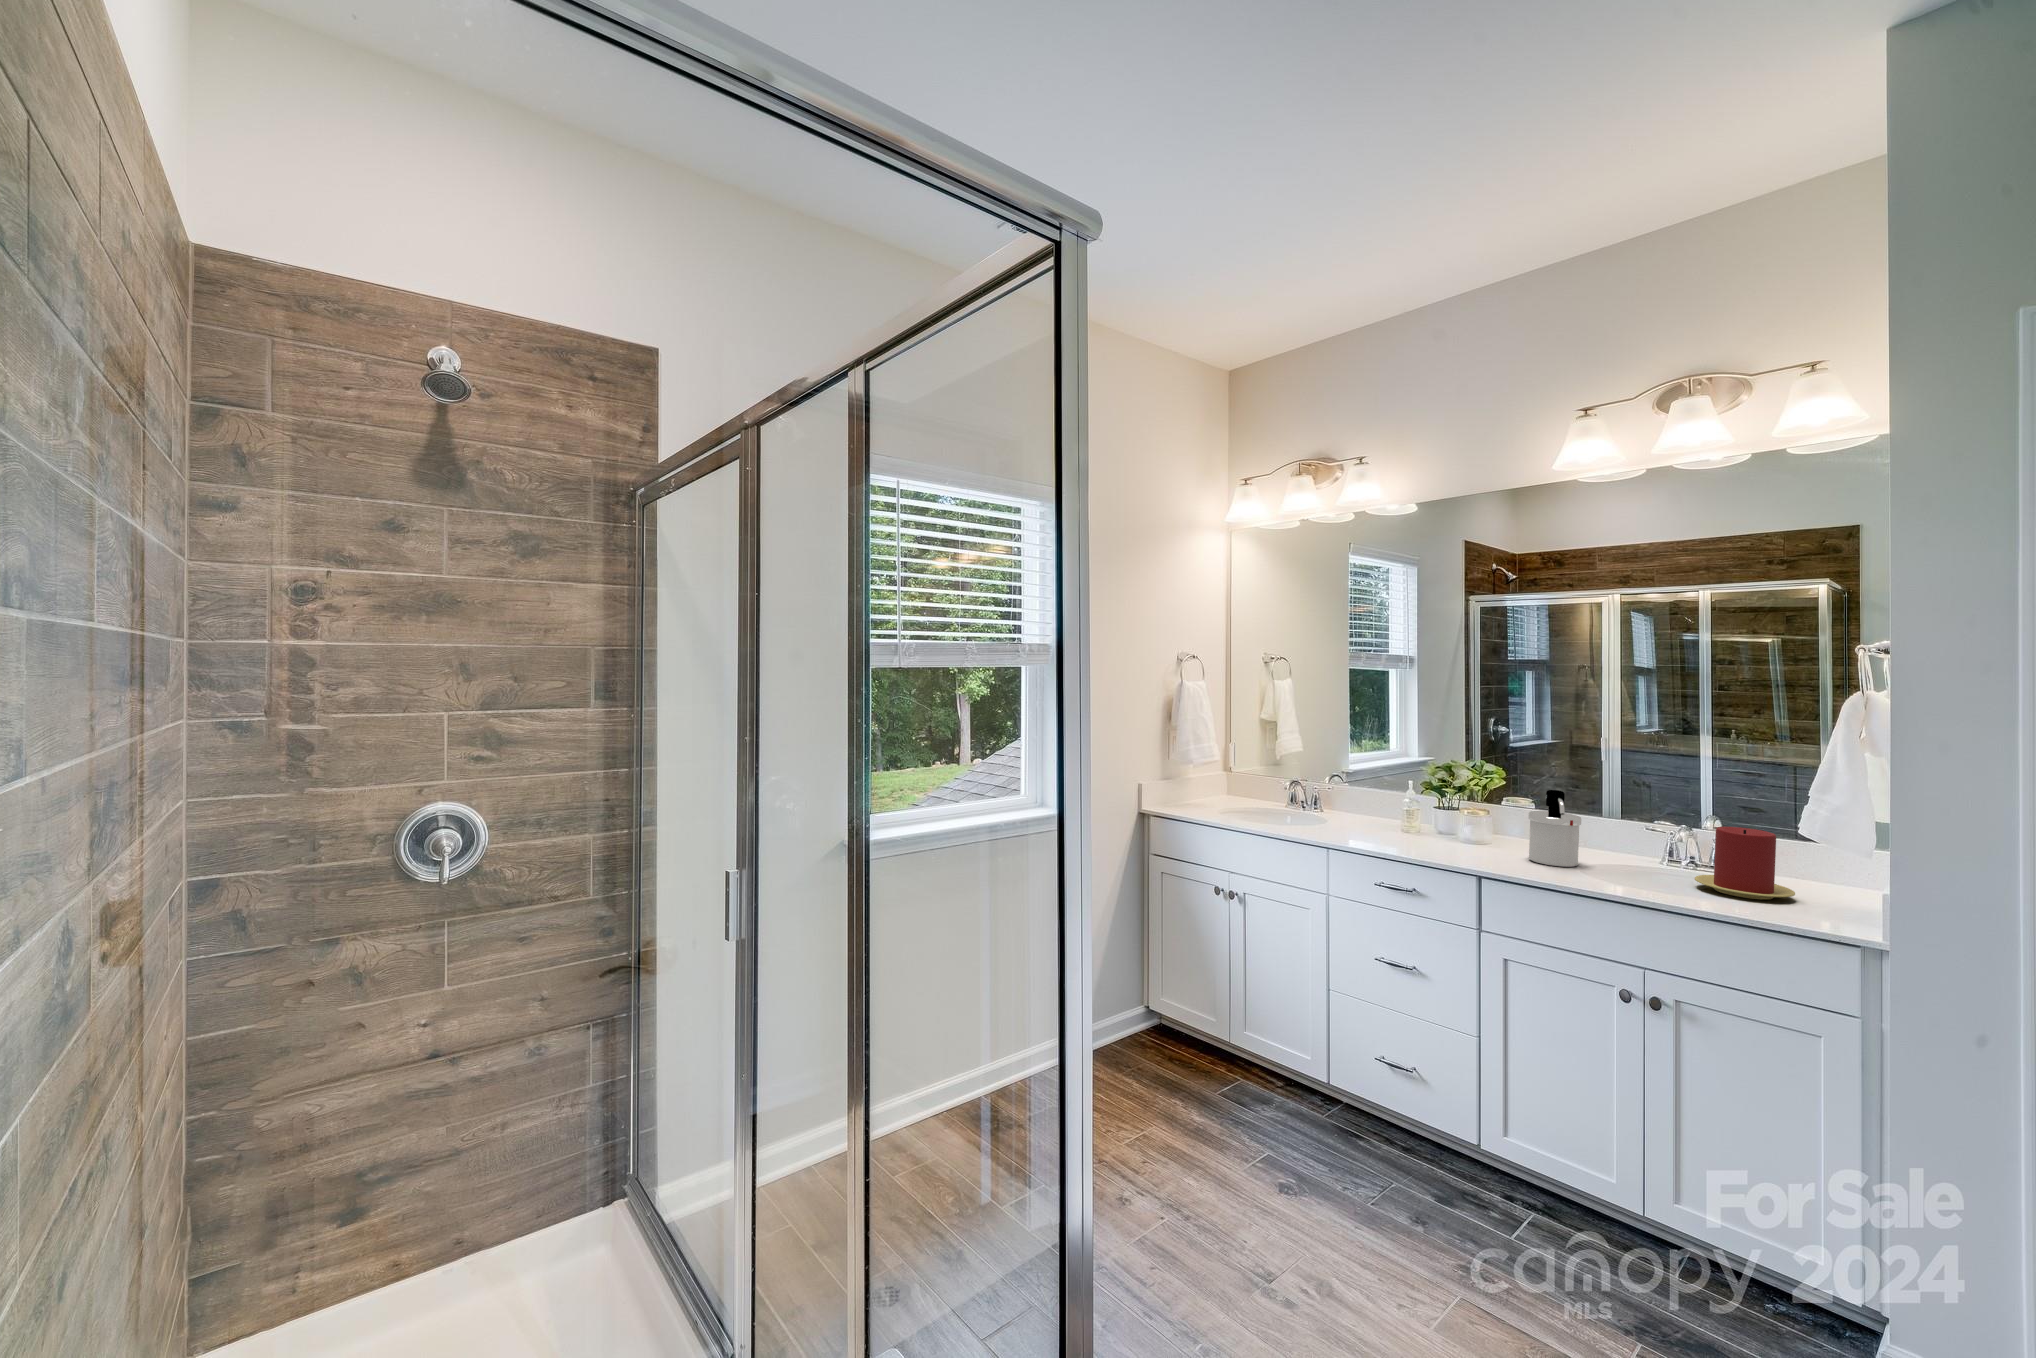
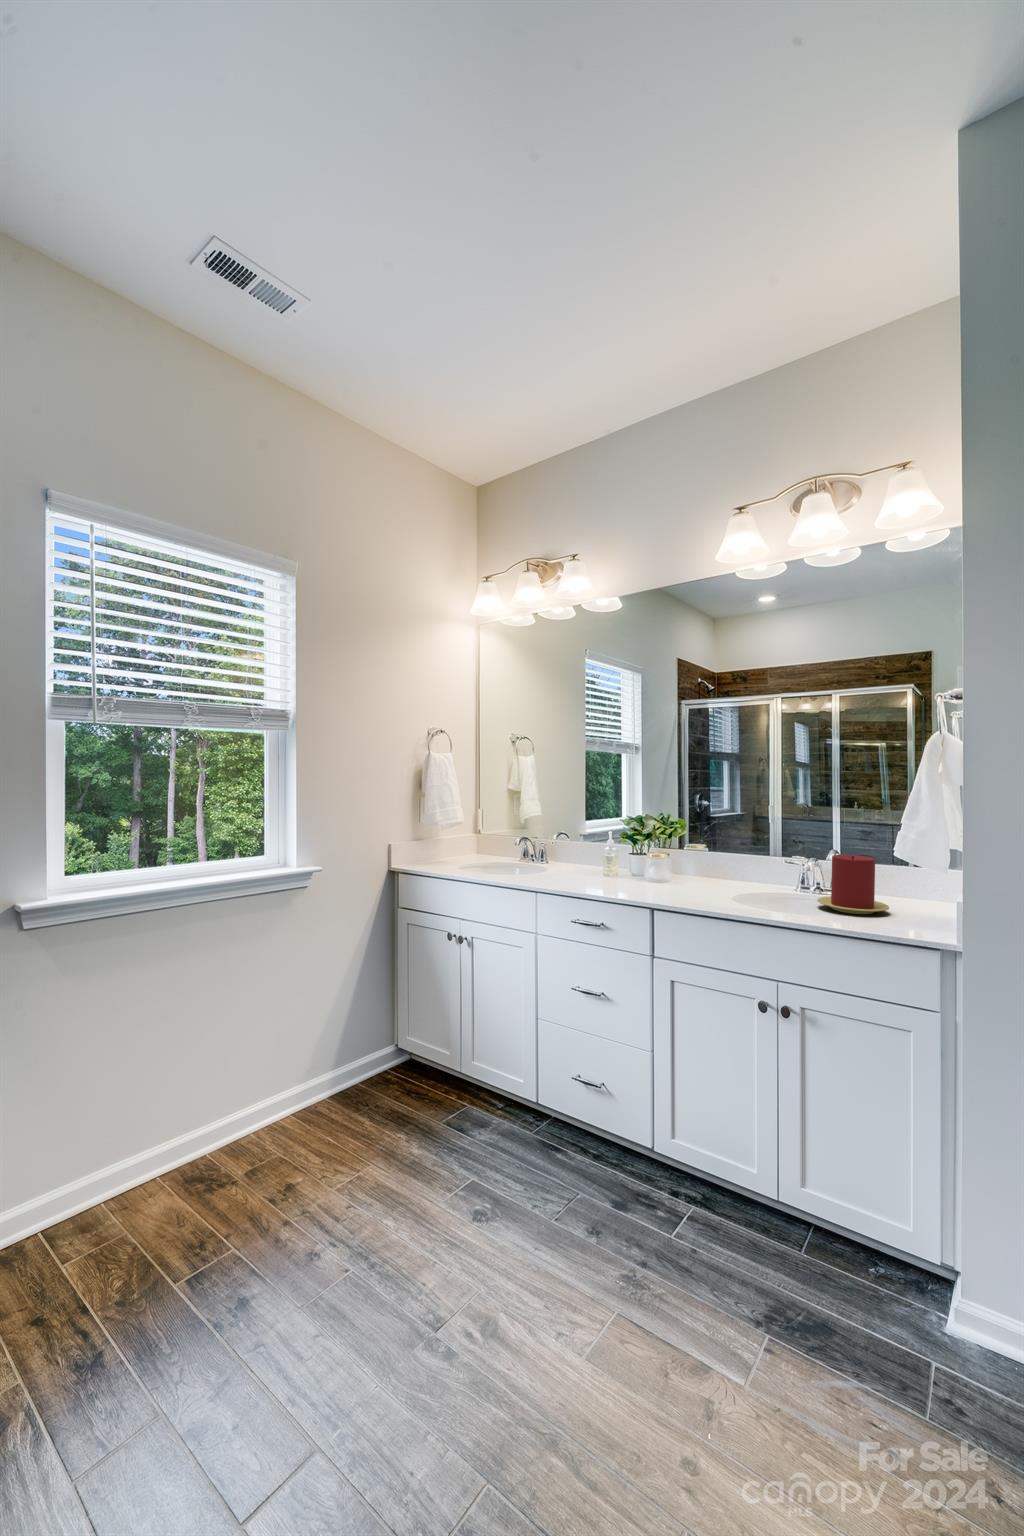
soap dispenser: present [1529,790,1581,867] -> none [696,831,736,896]

